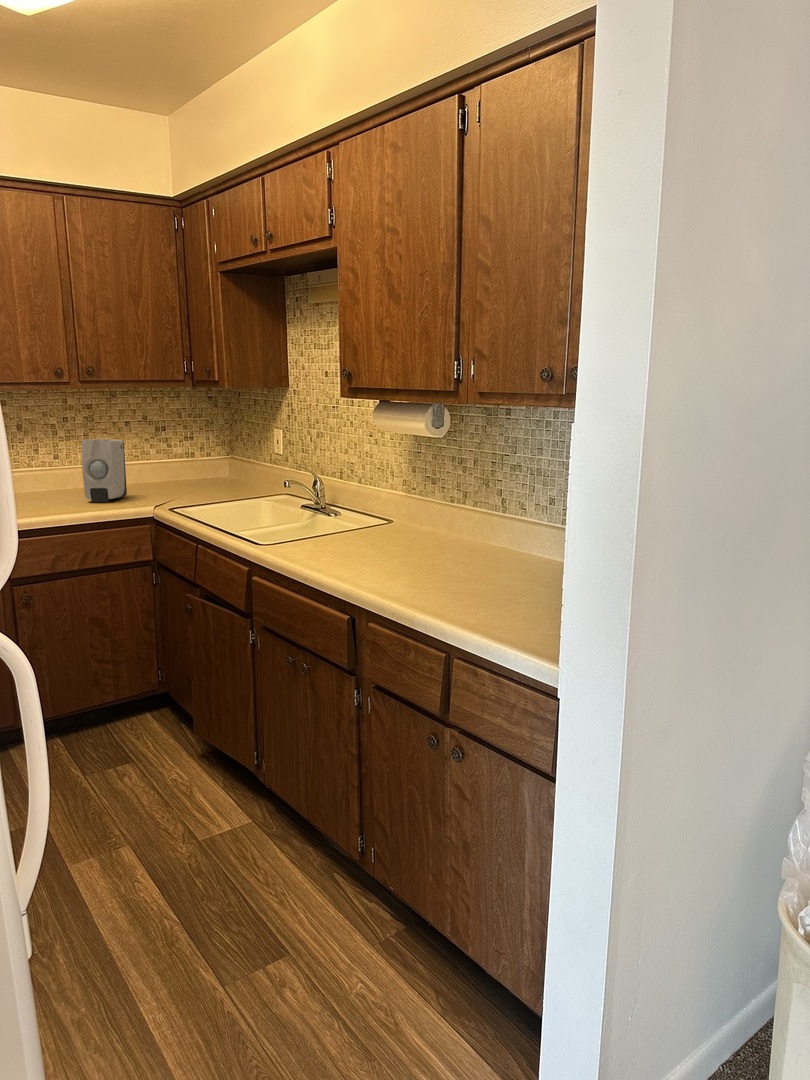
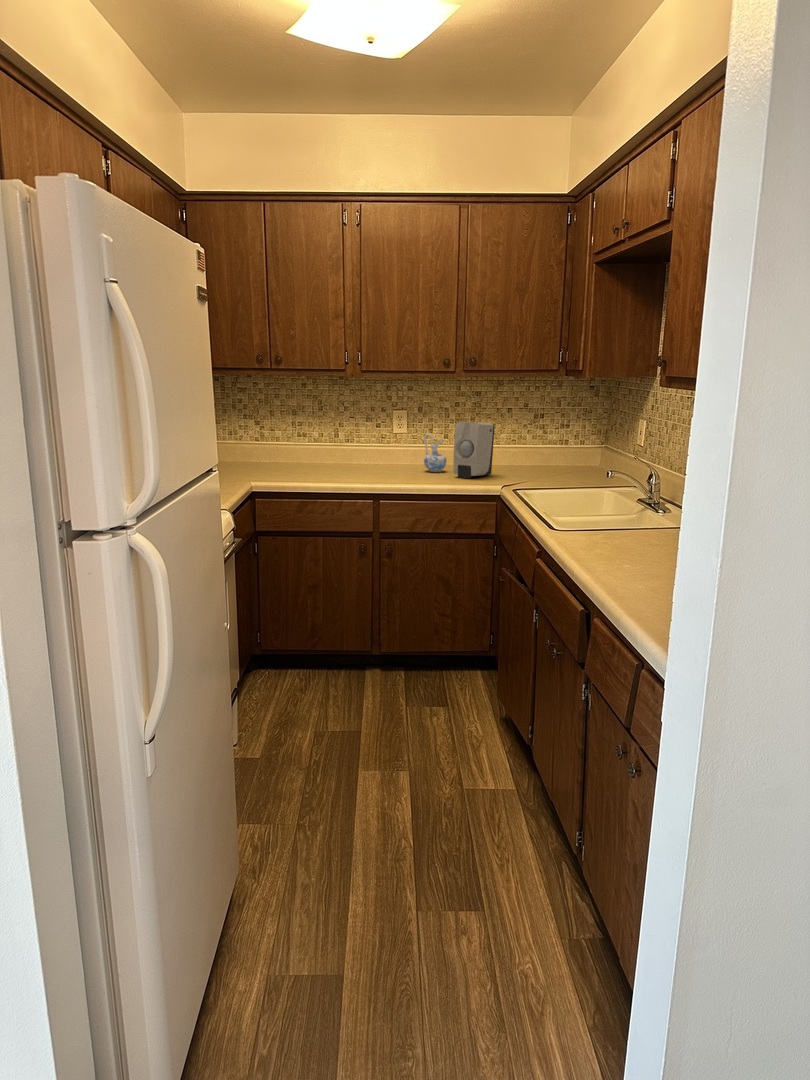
ceramic pitcher: none [36,455,68,499] -> present [424,434,446,472]

